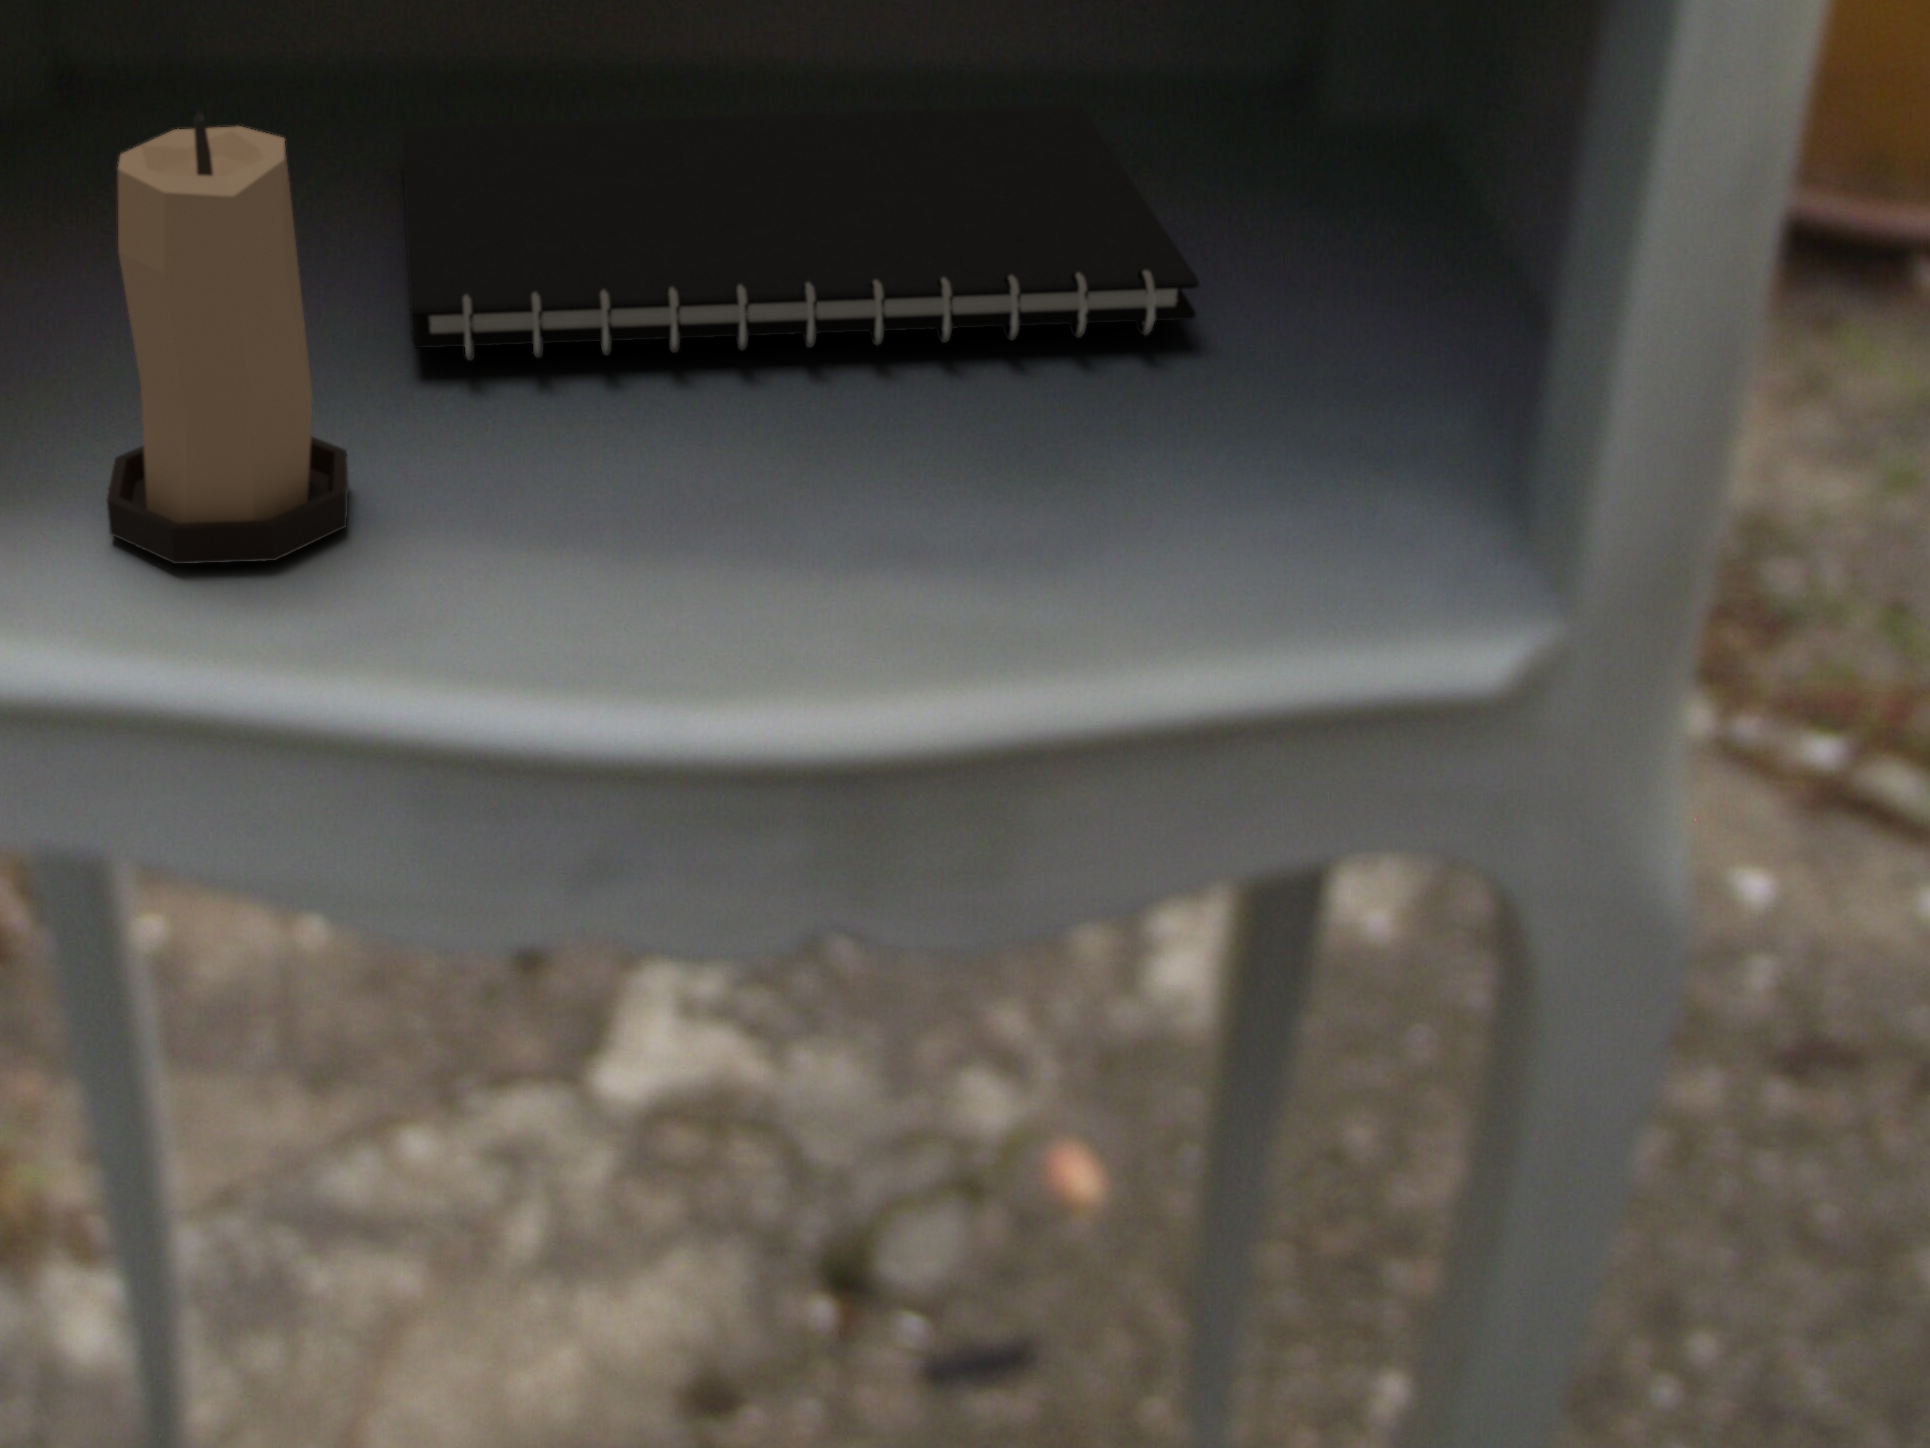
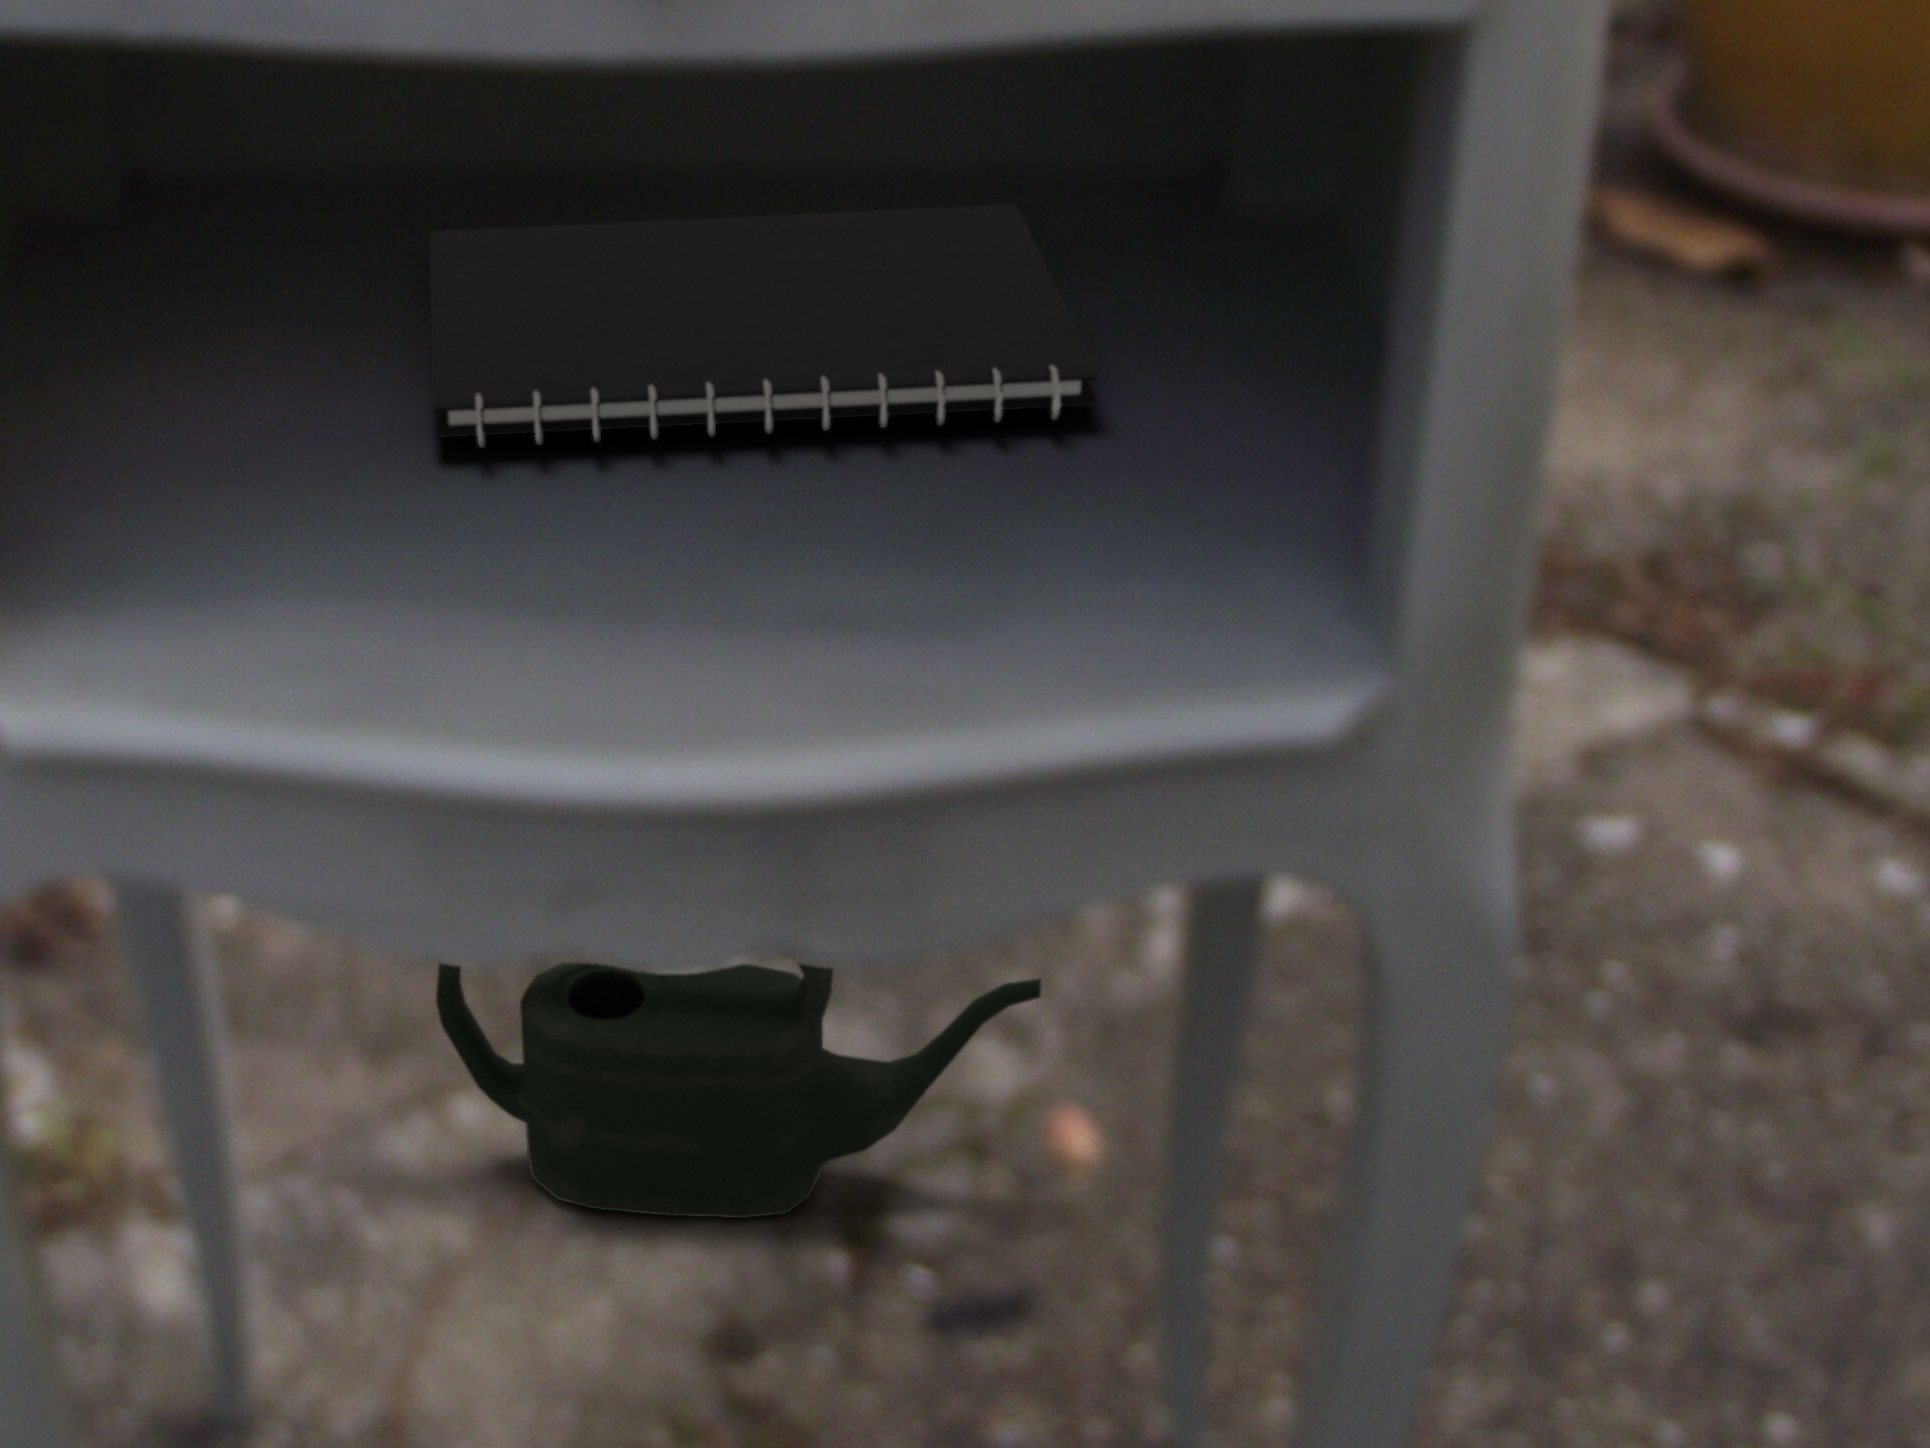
candle: present [107,111,349,564] -> none [178,265,379,632]
watering can: none [389,891,1051,1260] -> present [436,963,1041,1218]

